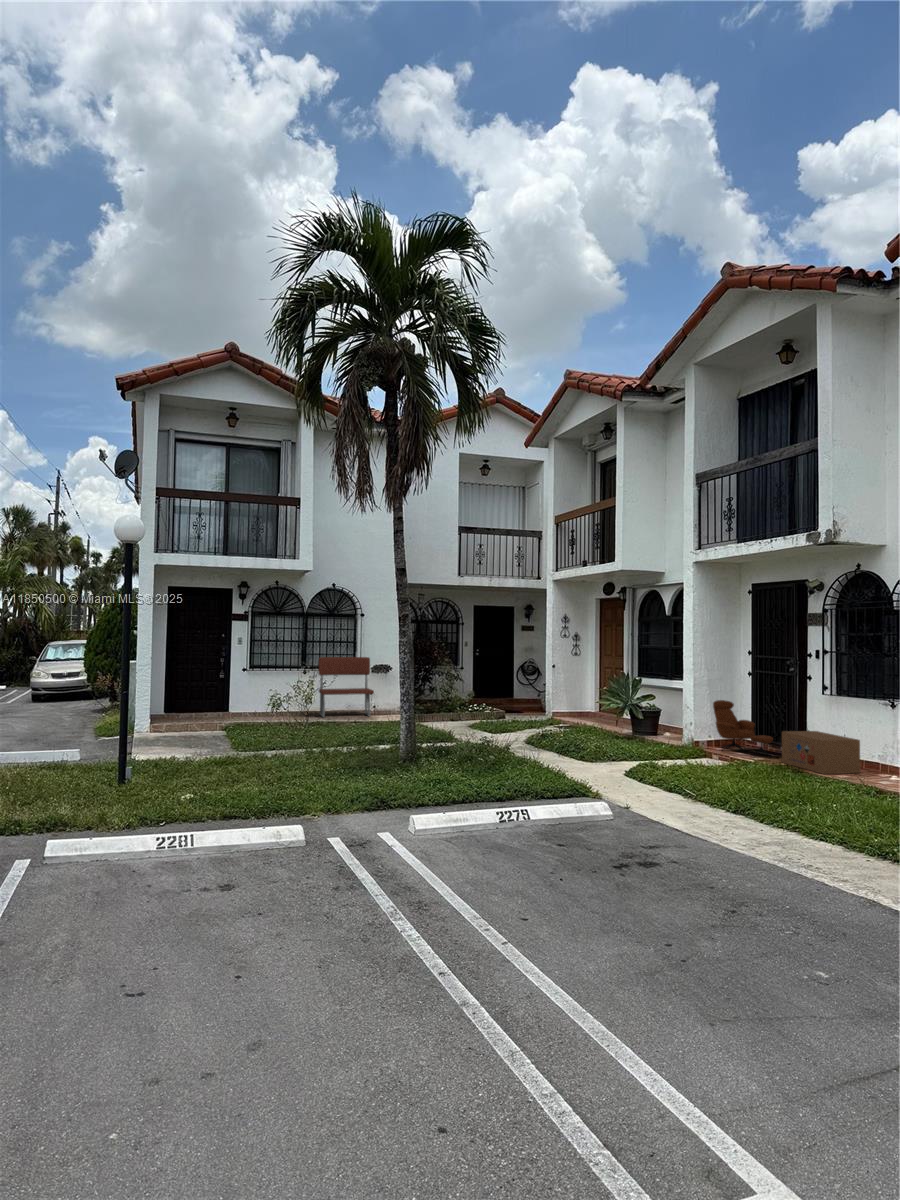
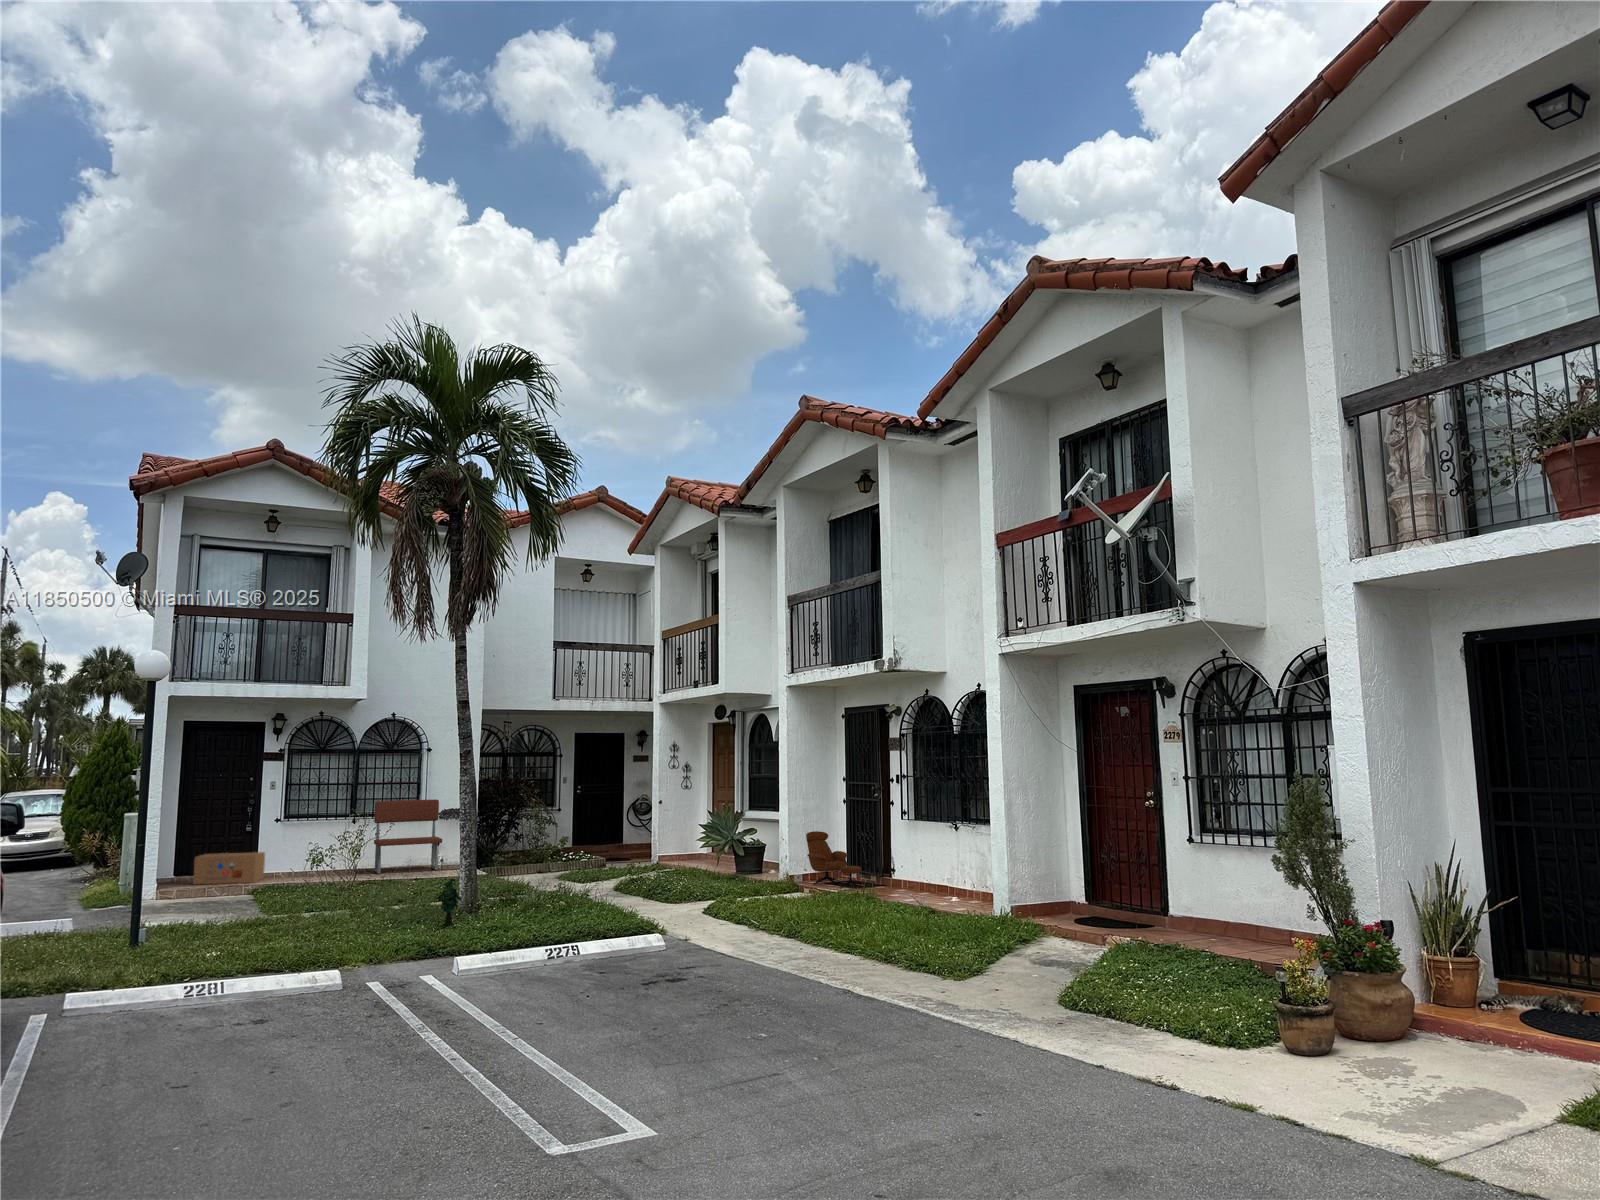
cardboard box: present [782,731,860,774] -> present [193,852,265,884]
decorative plant: none [382,733,404,776] -> present [438,879,462,925]

